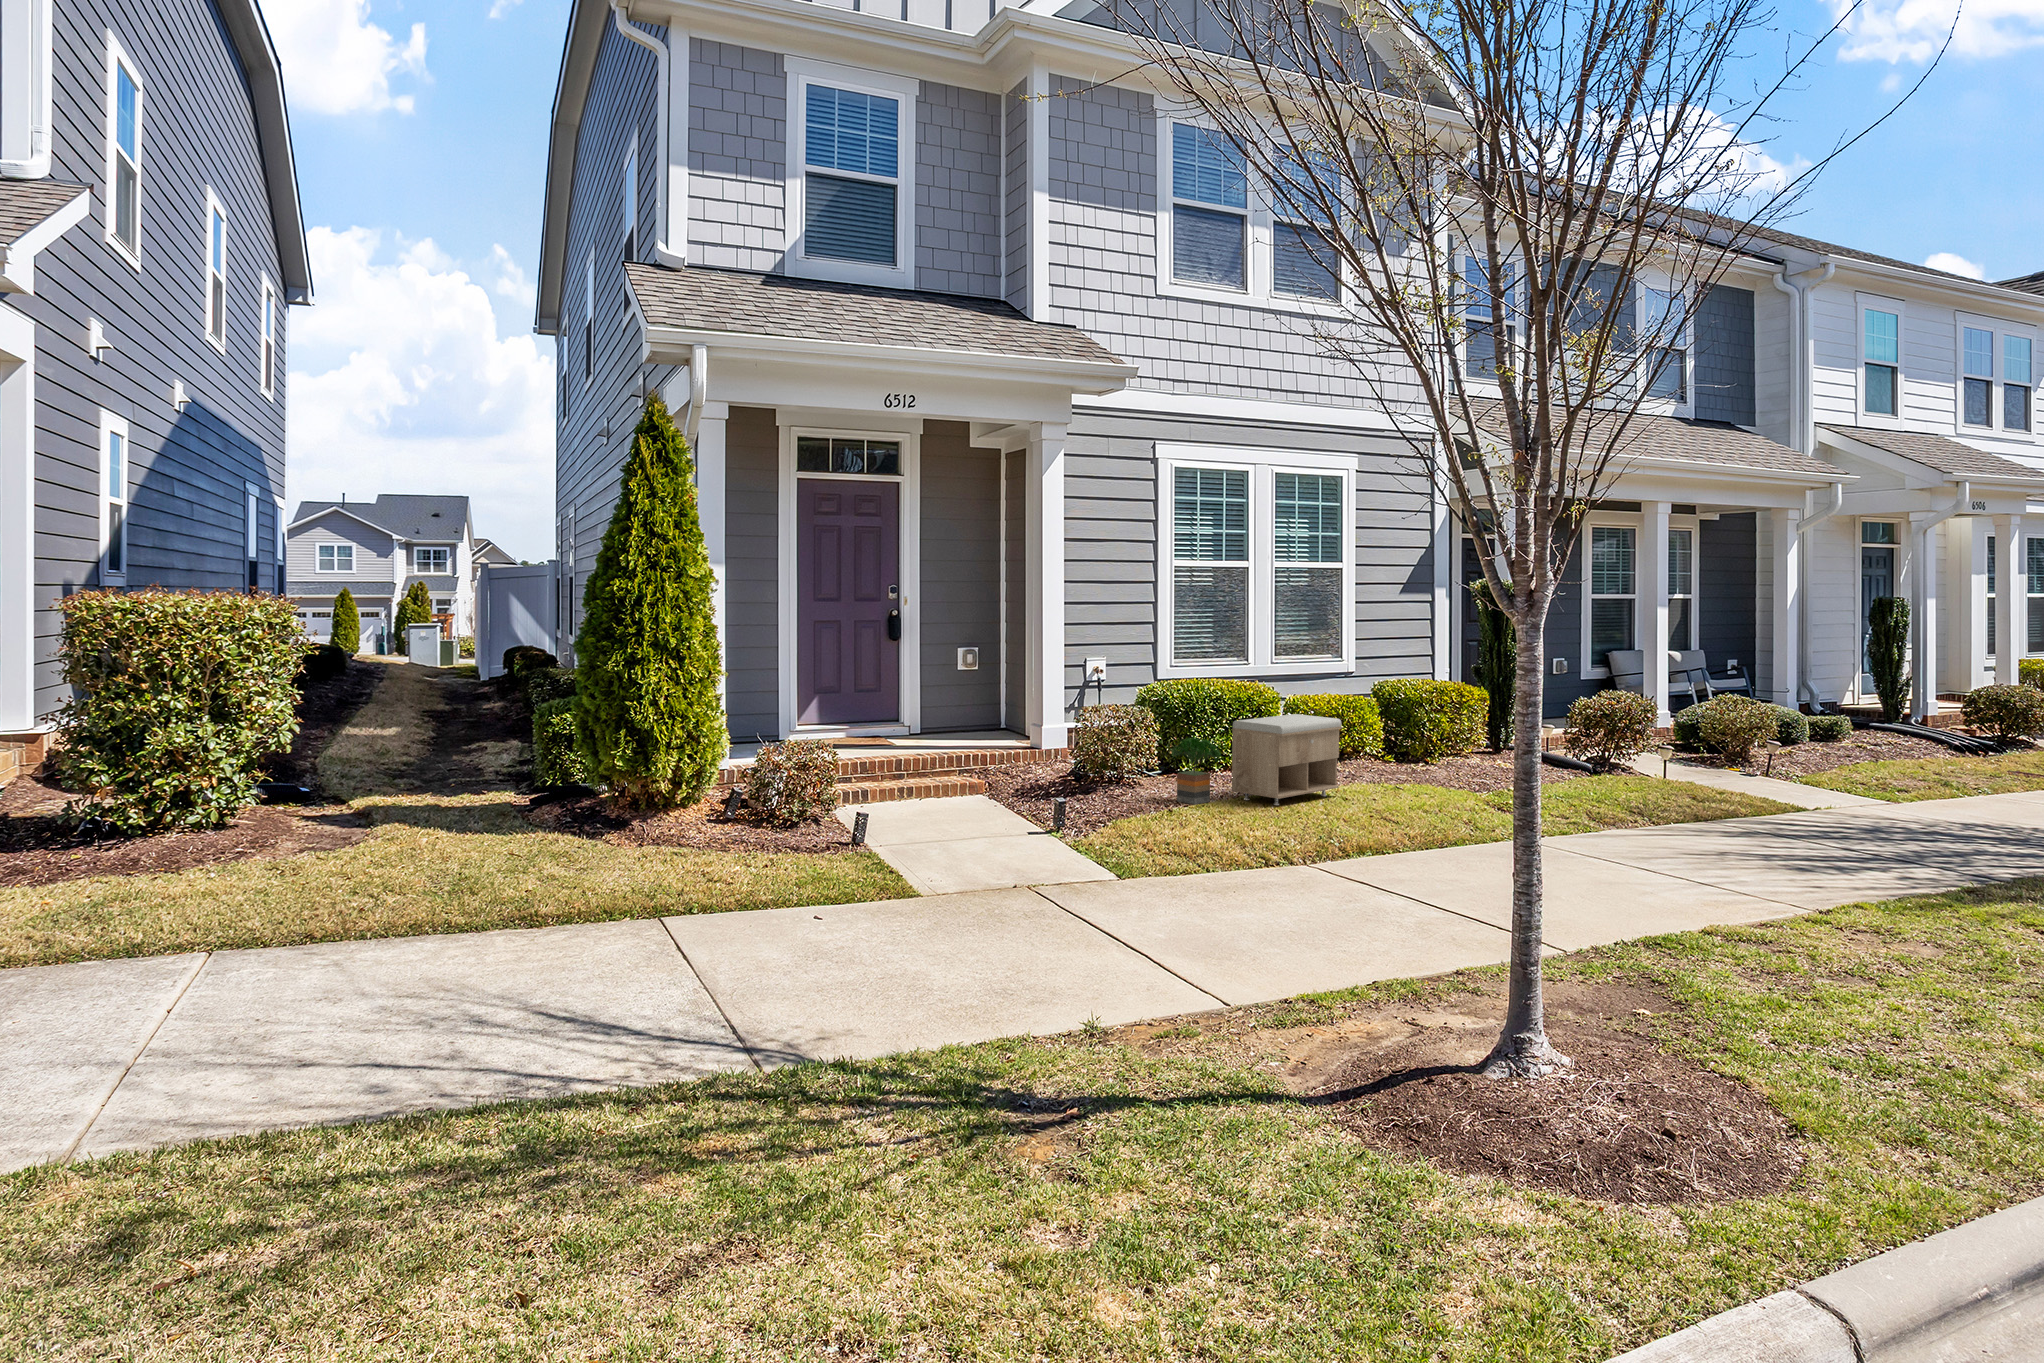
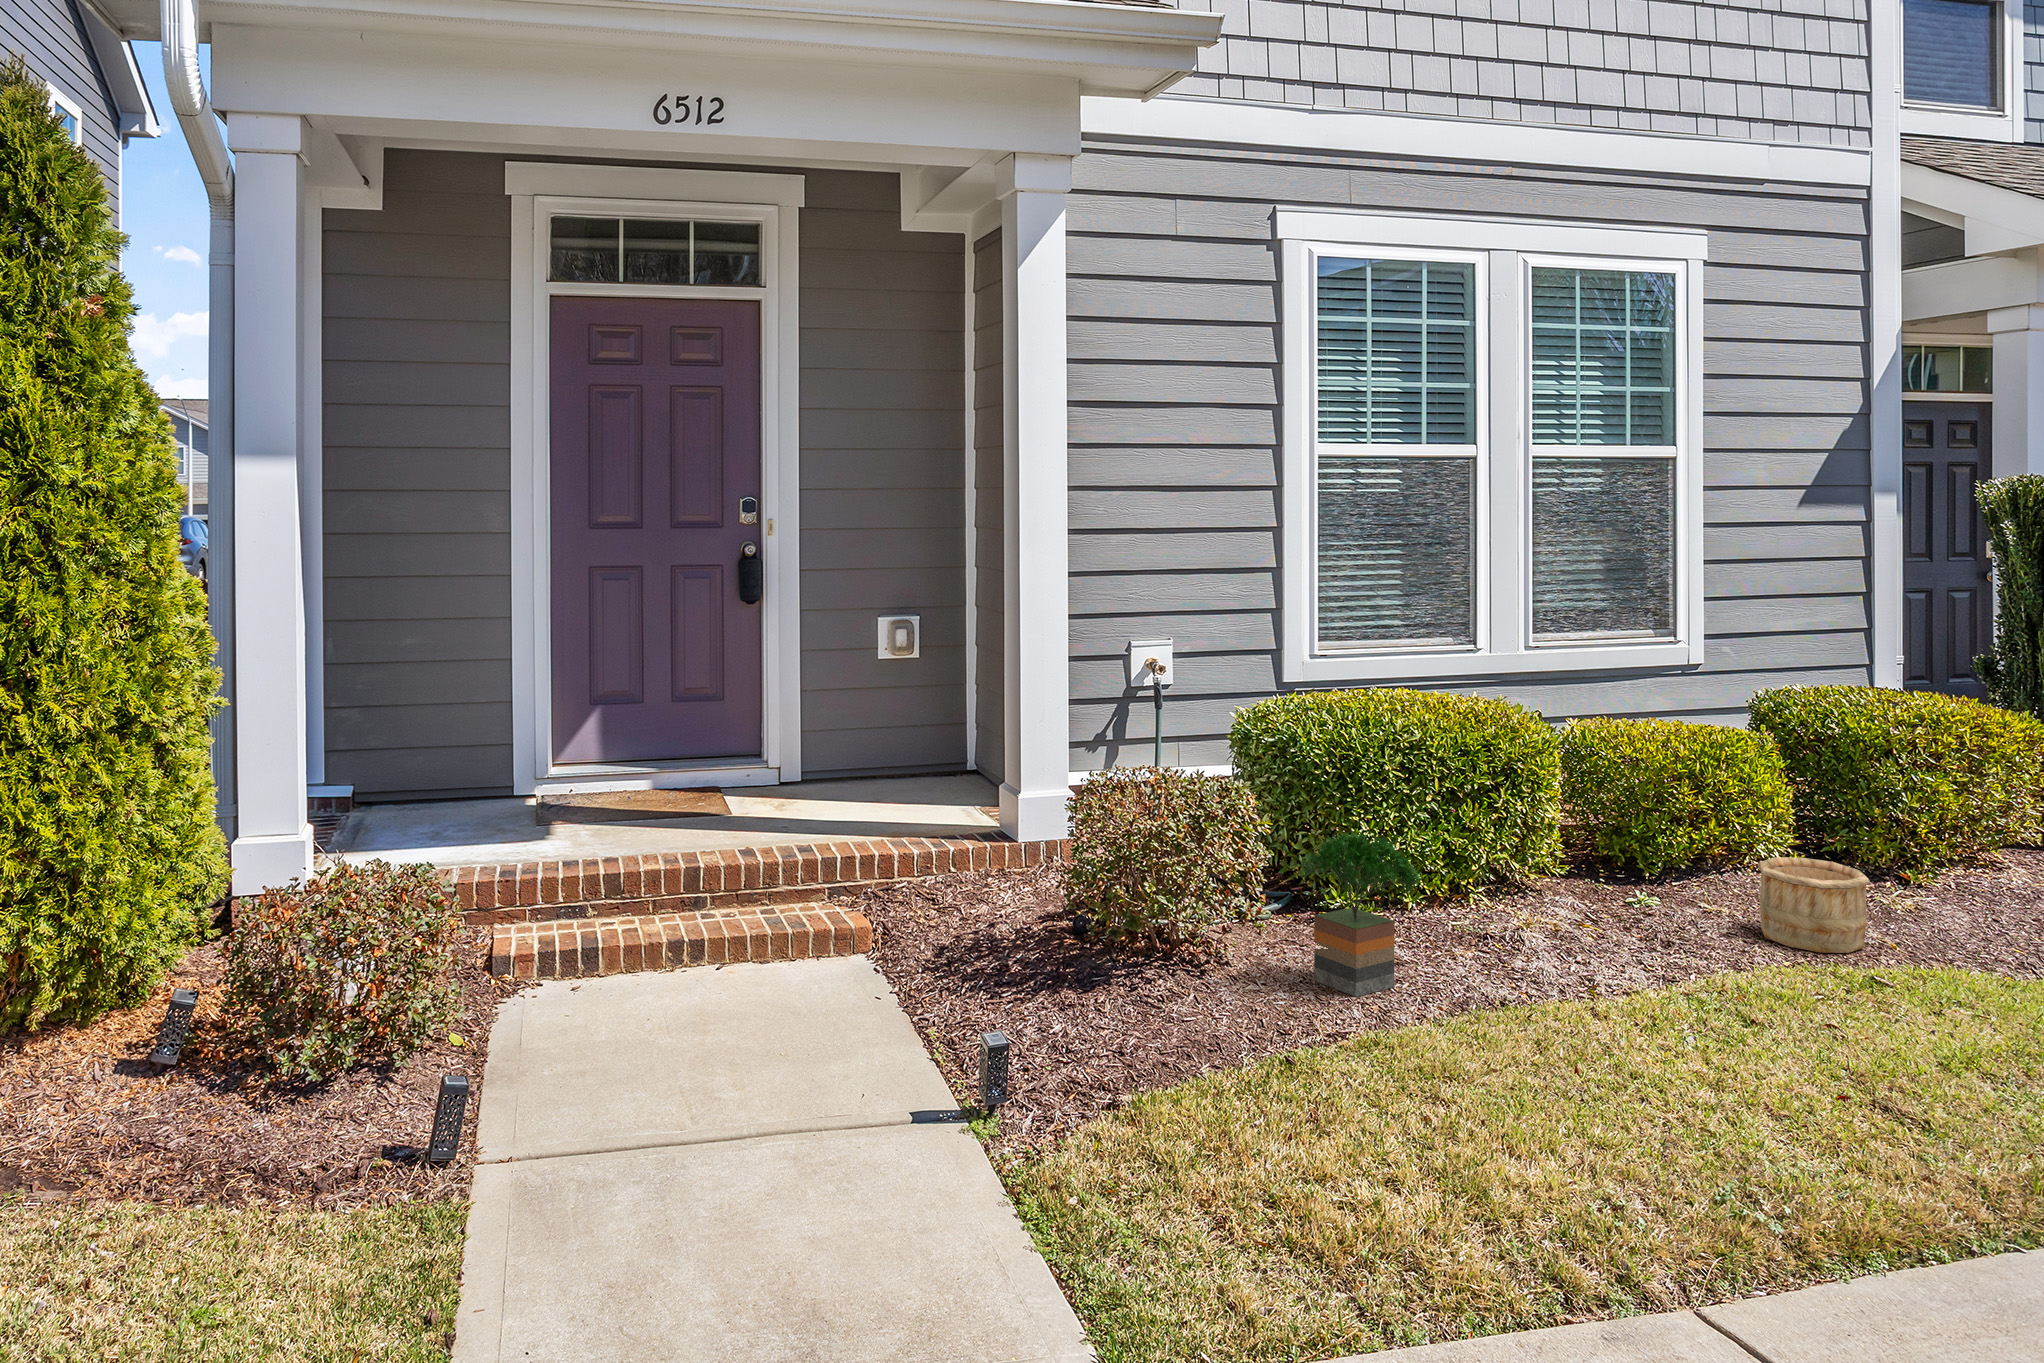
storage bench: present [1232,714,1342,805] -> none [1448,774,1722,1010]
wooden bucket: none [1363,752,1405,790] -> present [1758,857,1870,953]

